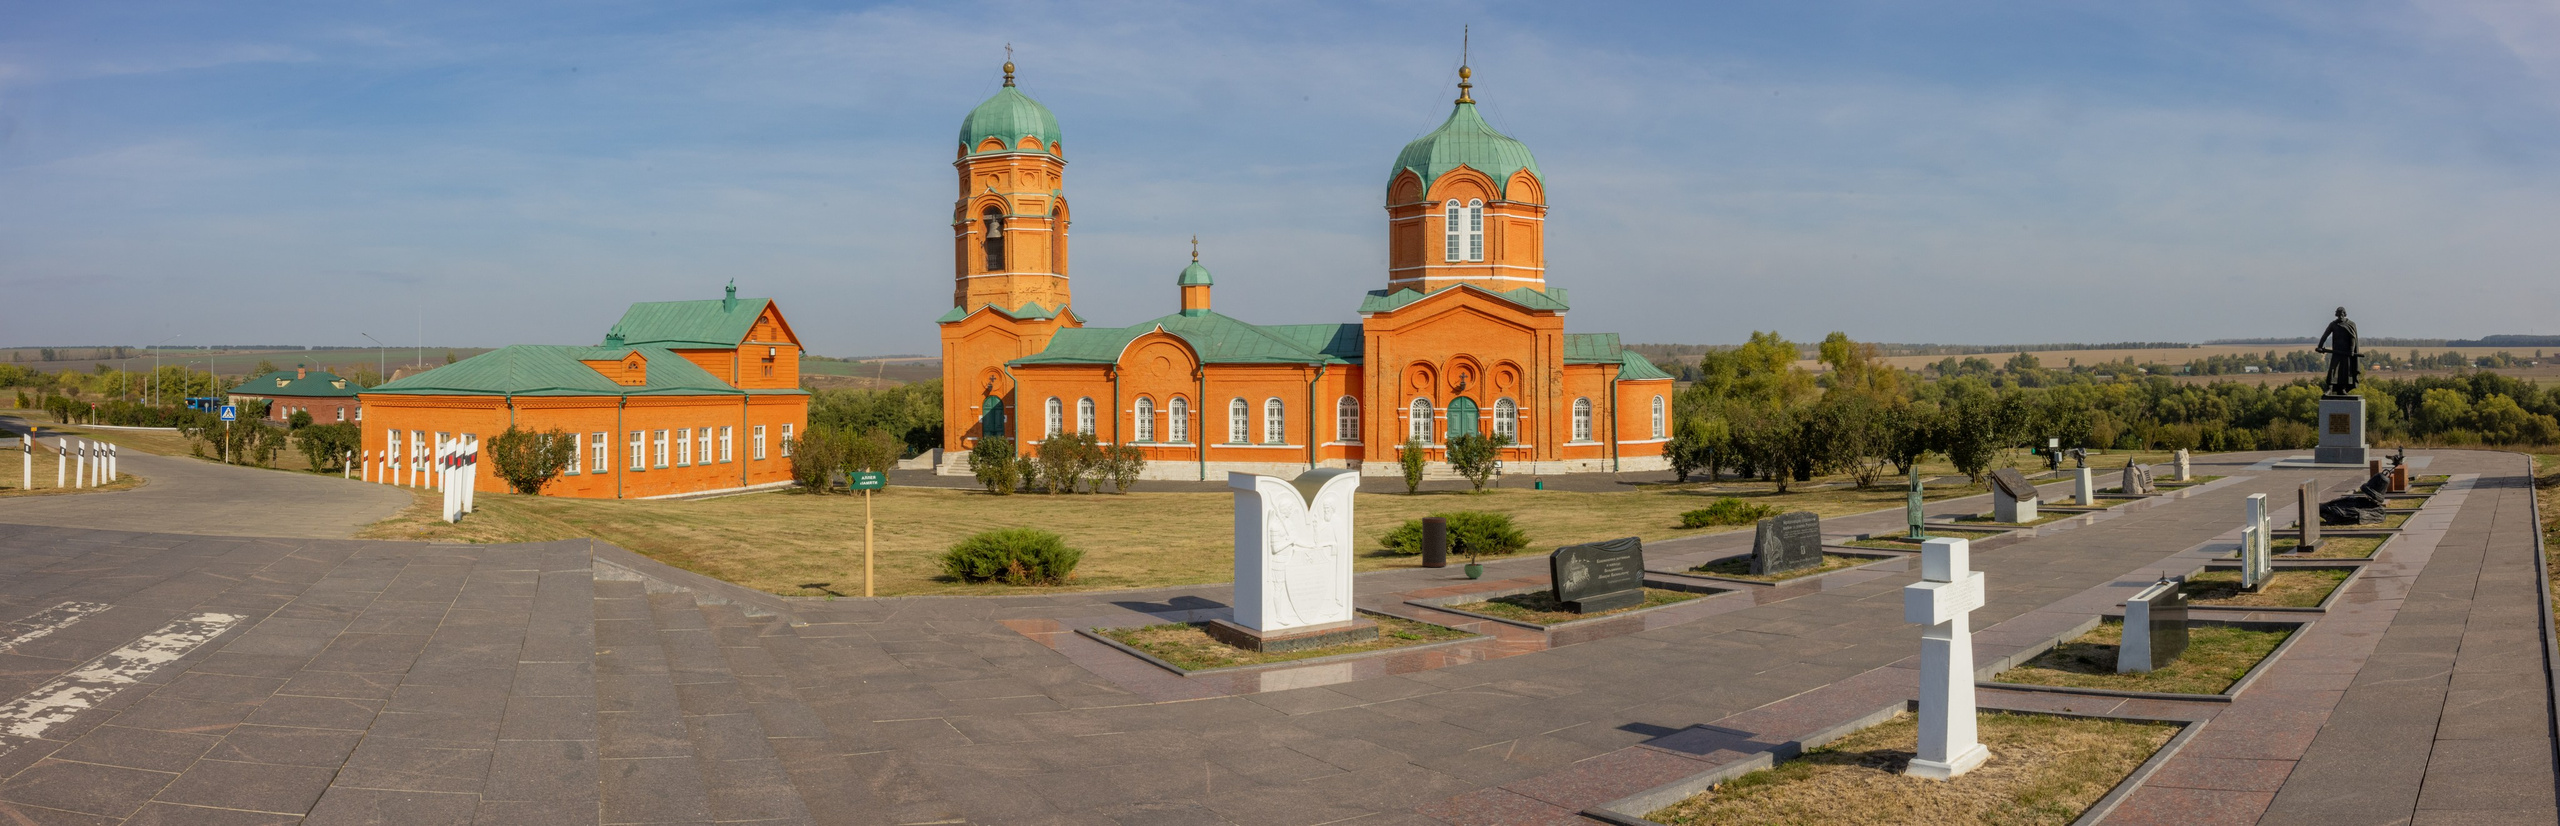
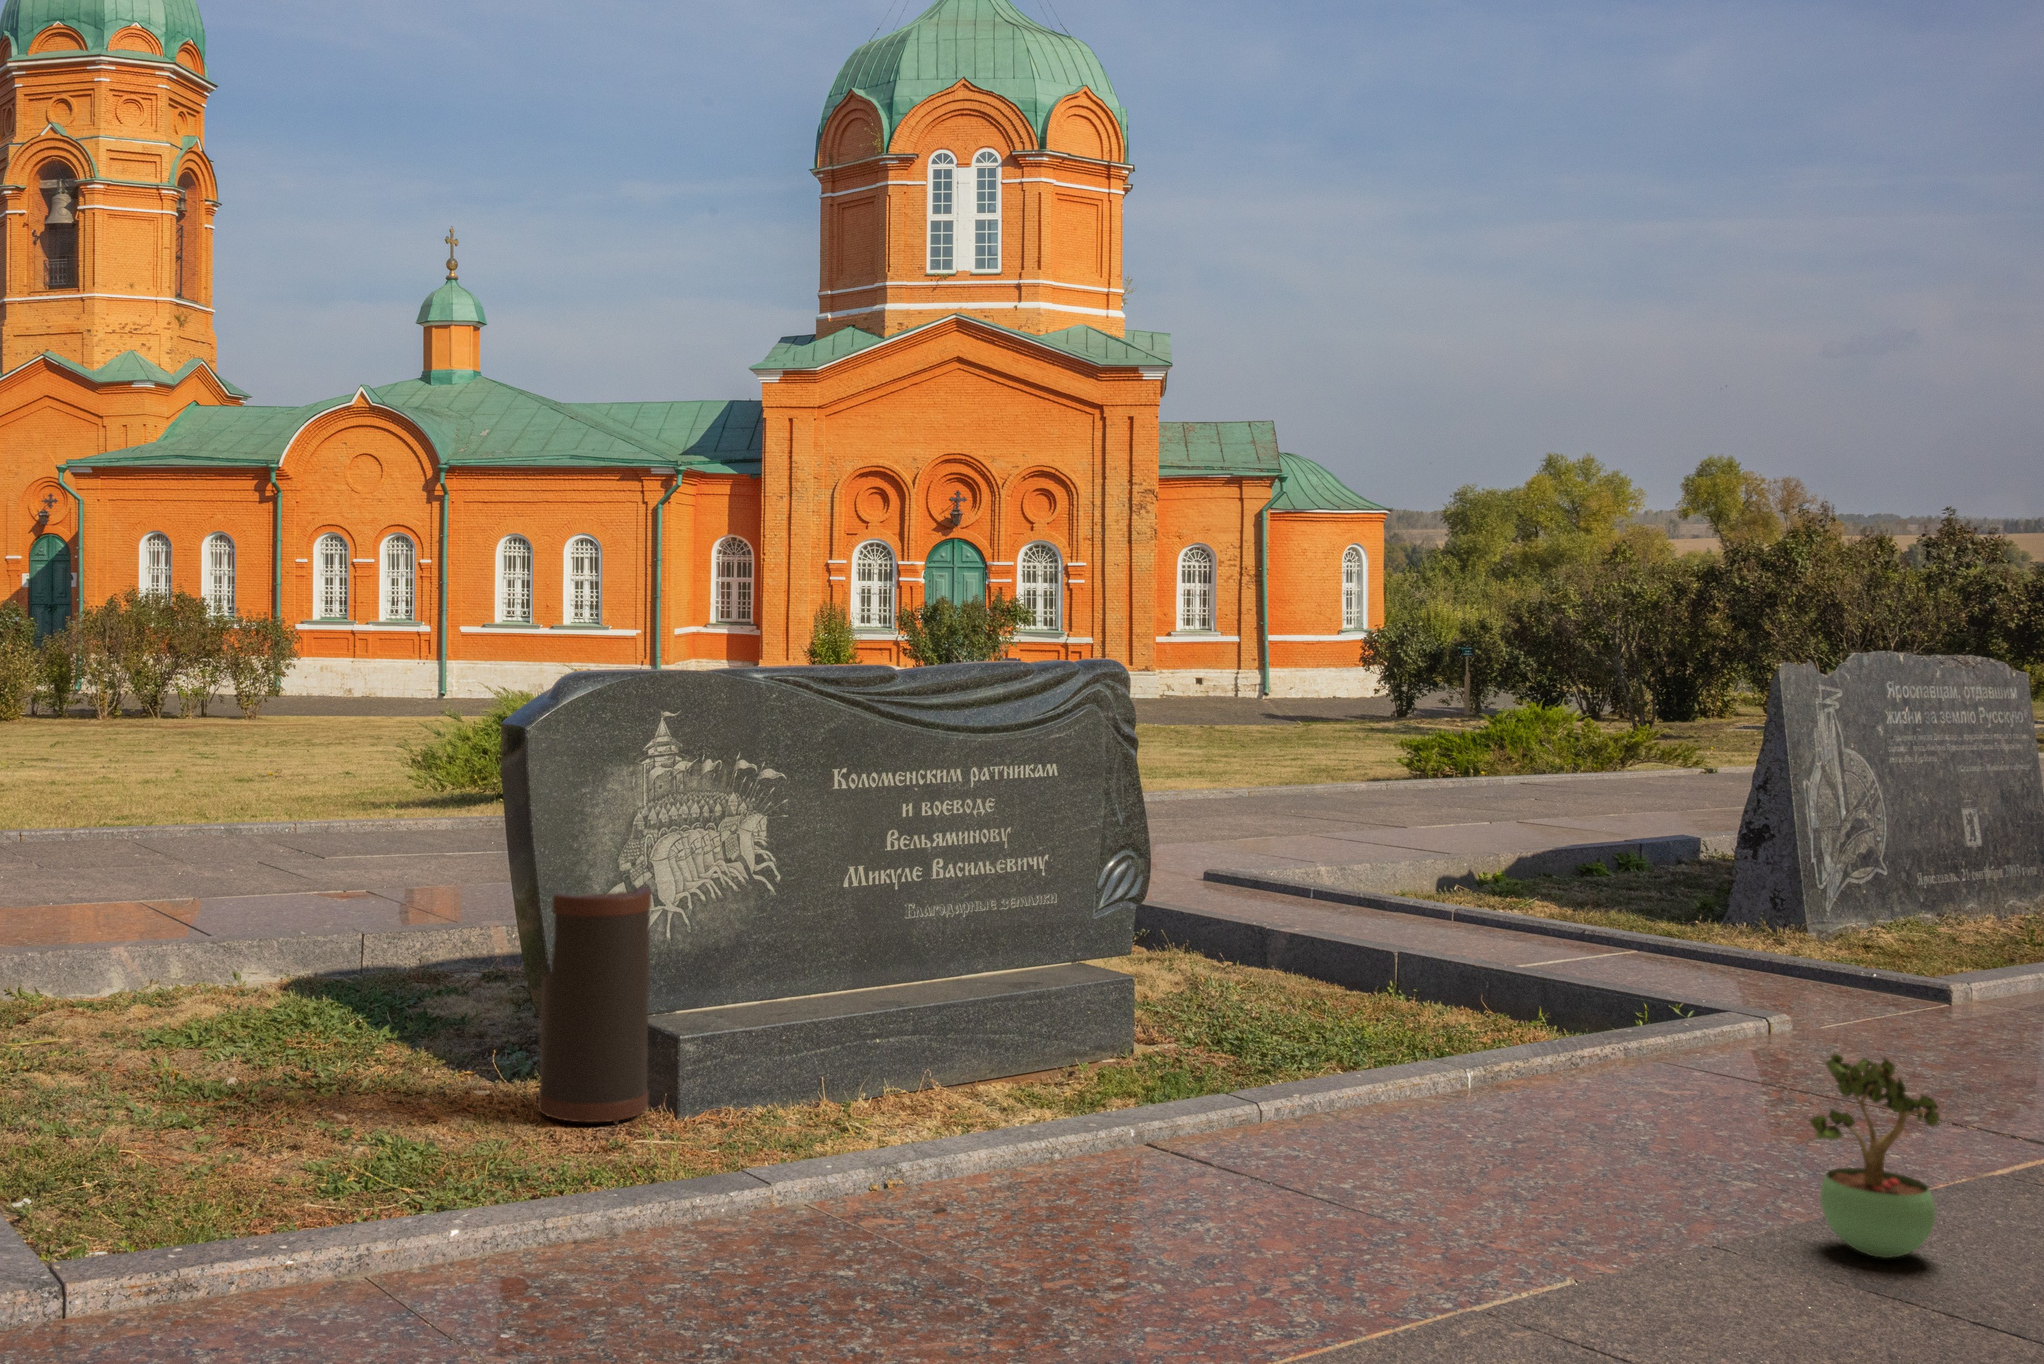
potted plant: present [1464,542,1483,578] -> present [1810,1054,1939,1258]

